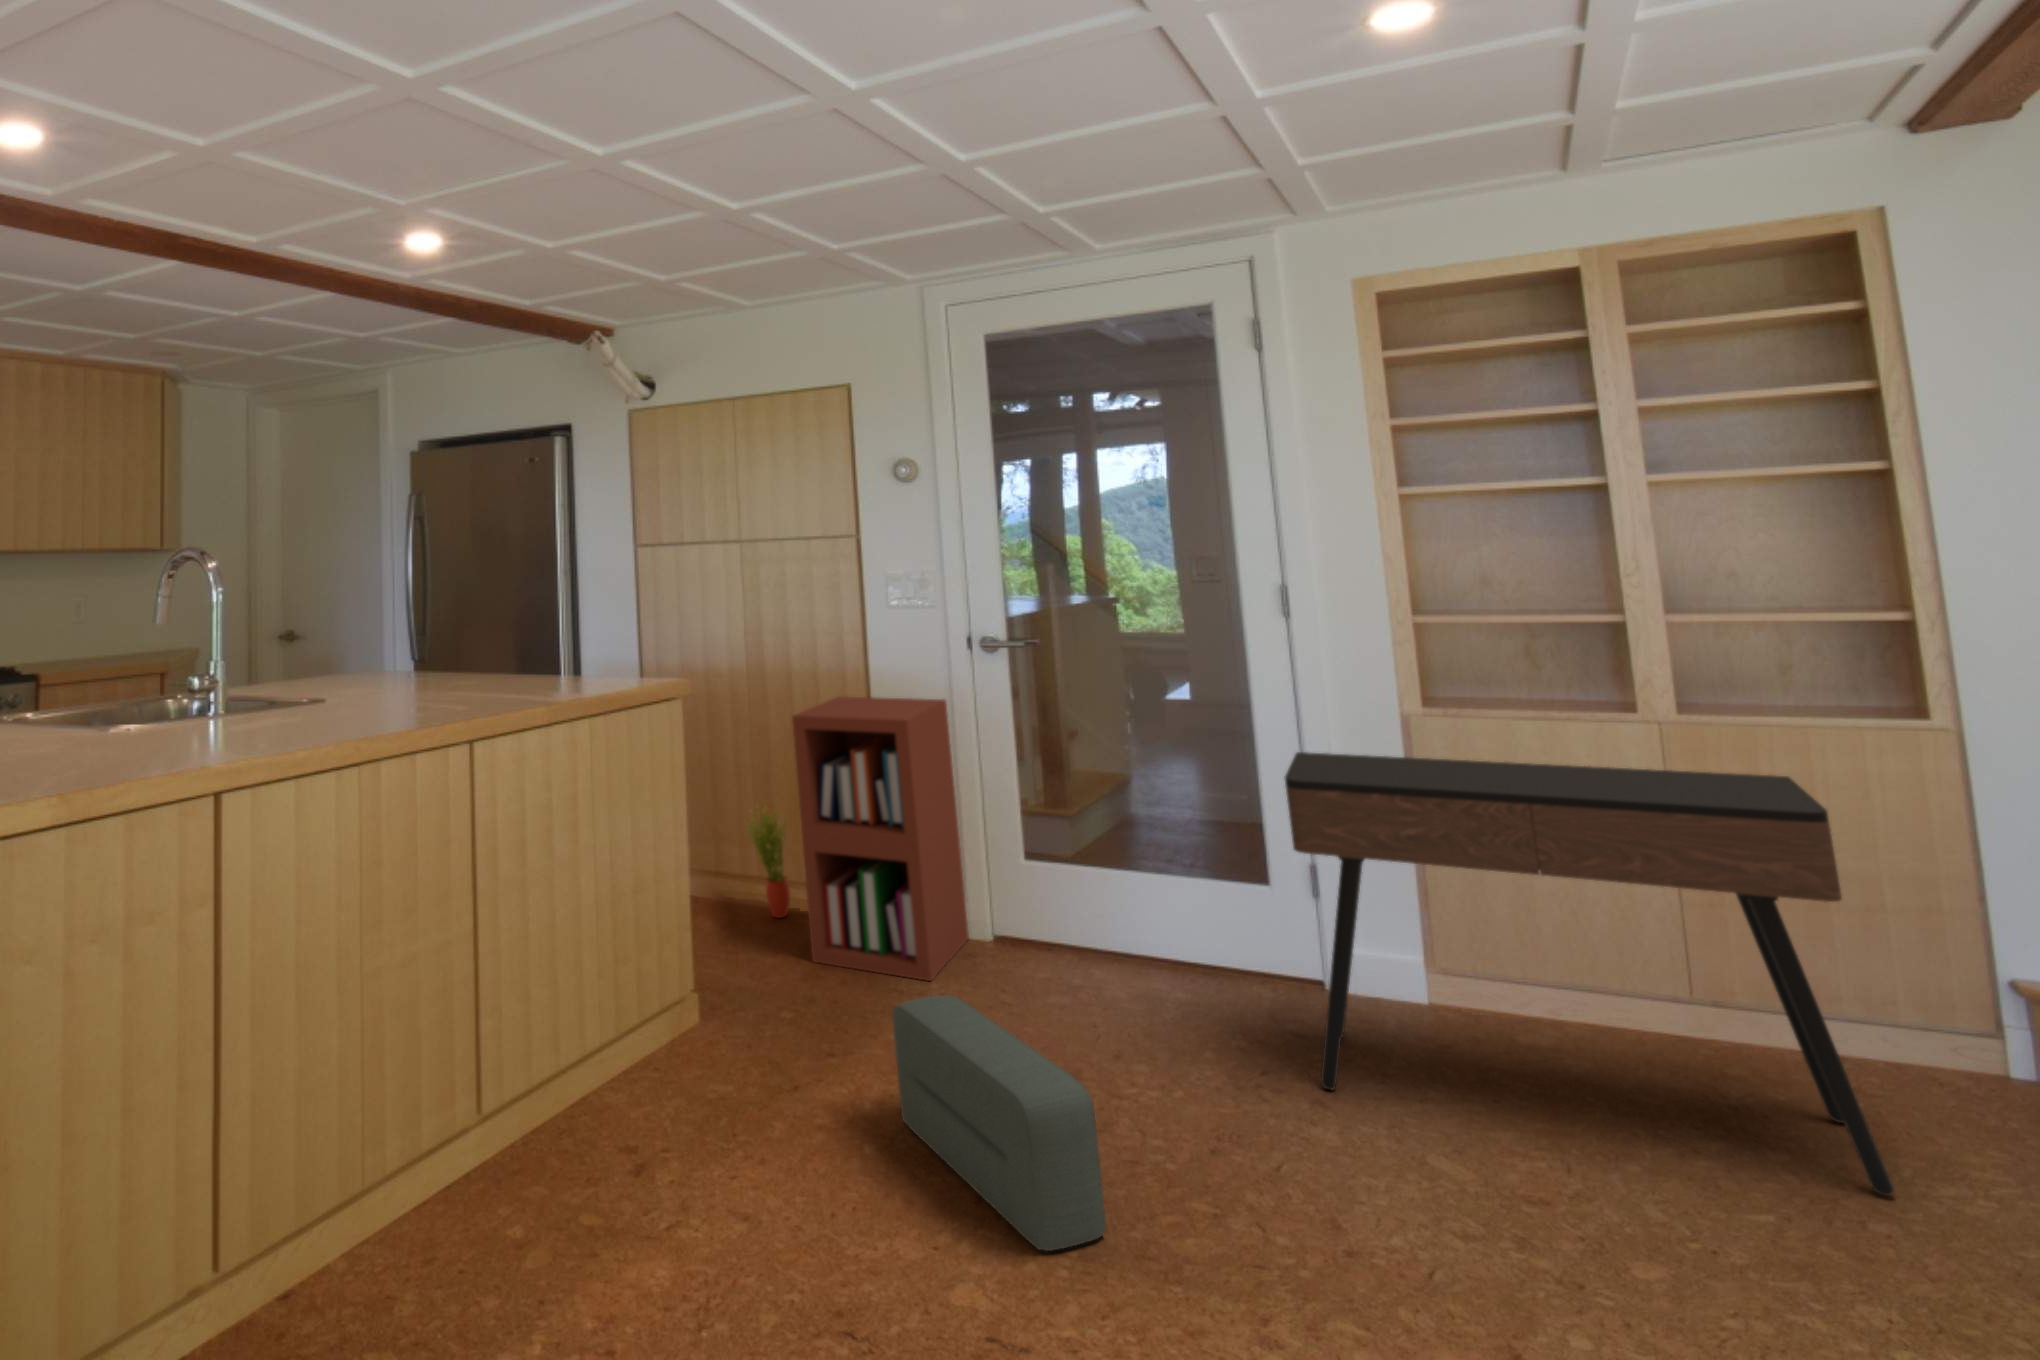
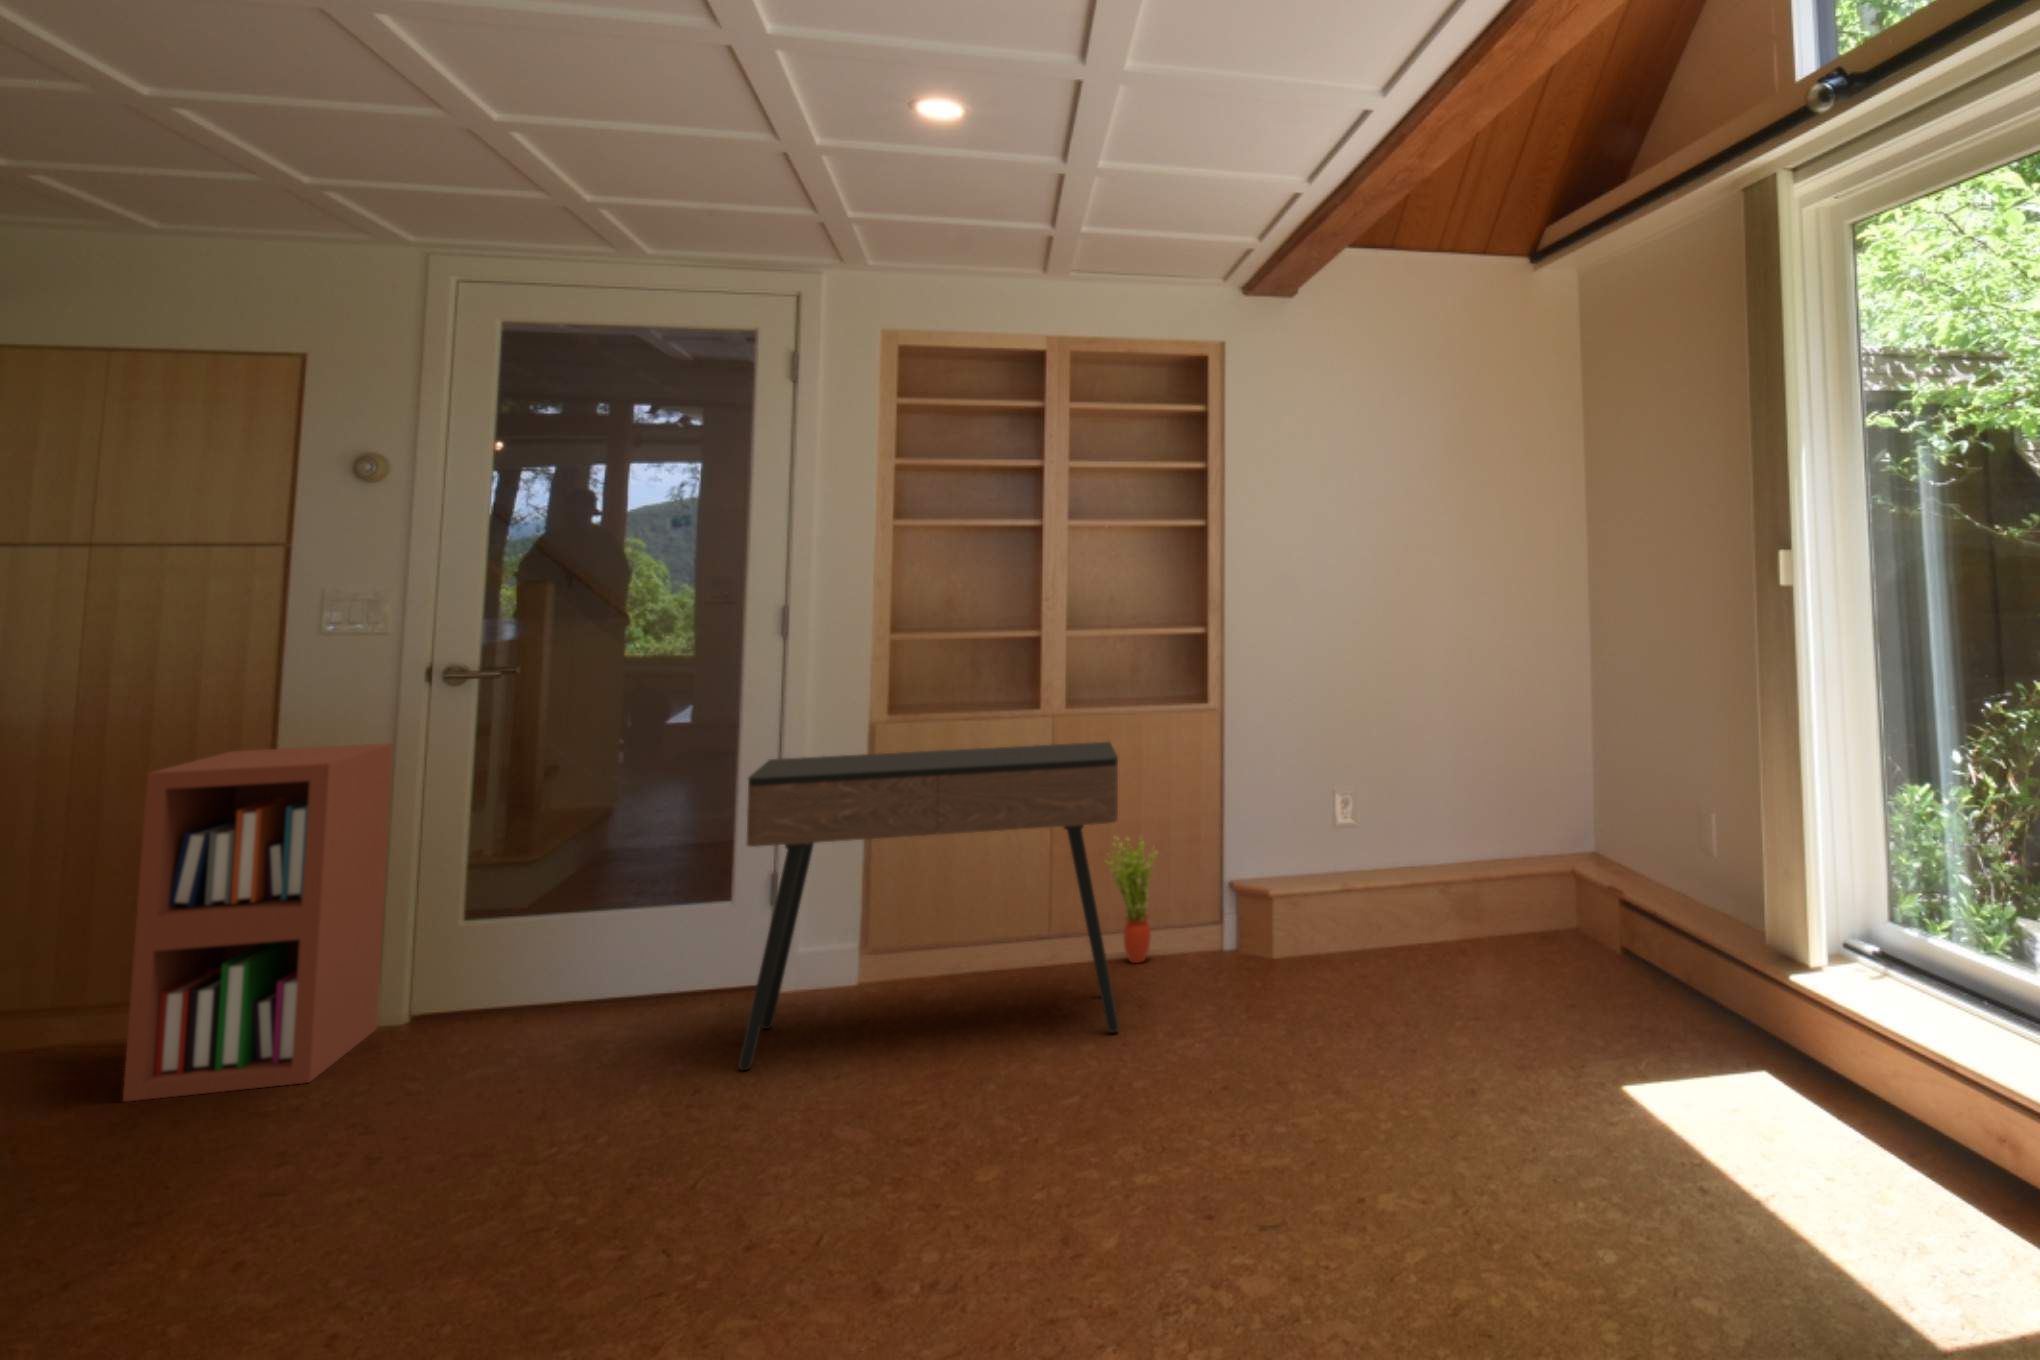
potted plant: present [747,804,790,918] -> present [1108,837,1156,963]
pouf: present [892,995,1106,1251] -> none [229,1058,481,1288]

